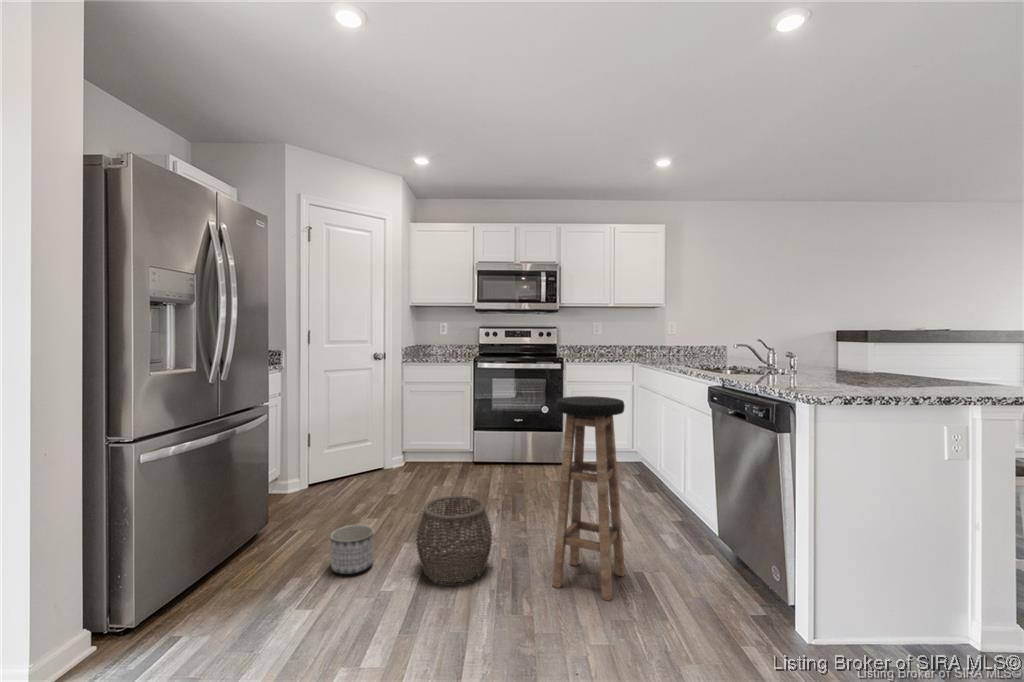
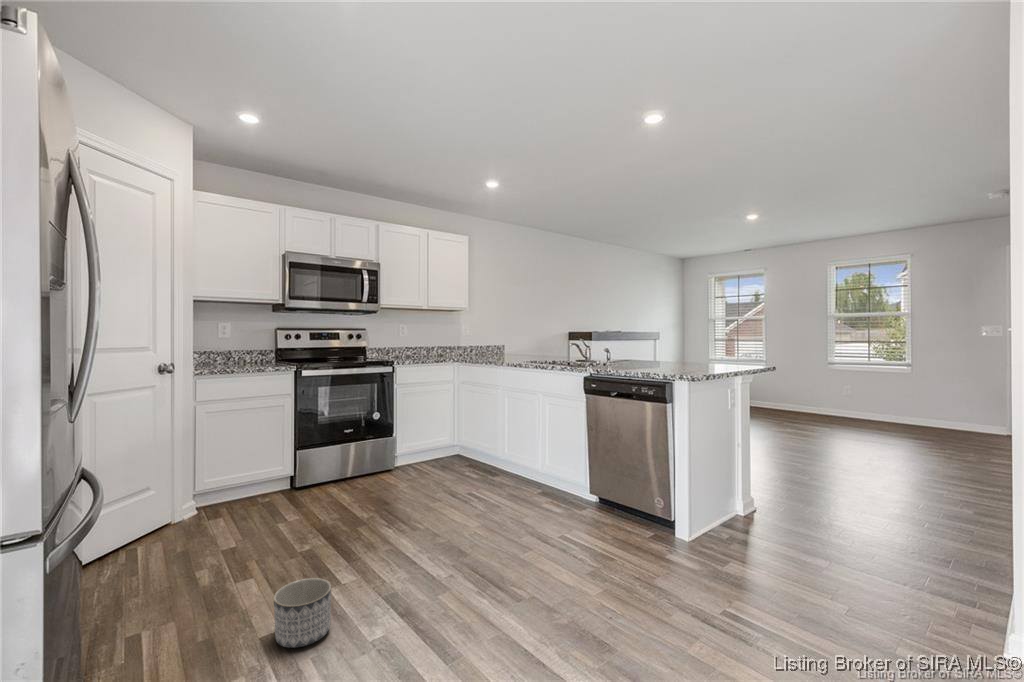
bar stool: present [552,396,625,601] -> none [511,393,576,573]
woven basket: present [416,496,492,583] -> none [380,511,464,610]

